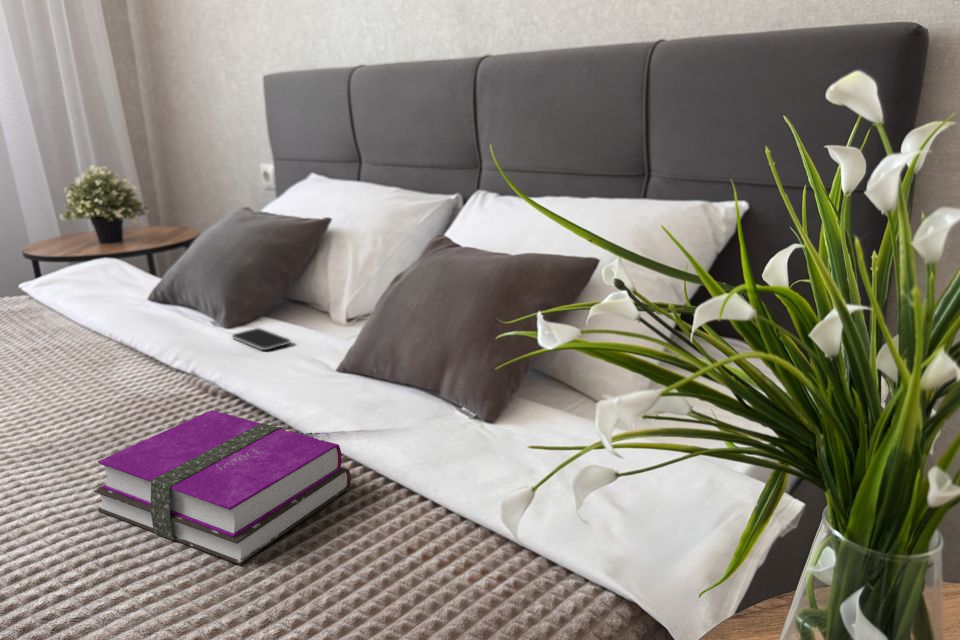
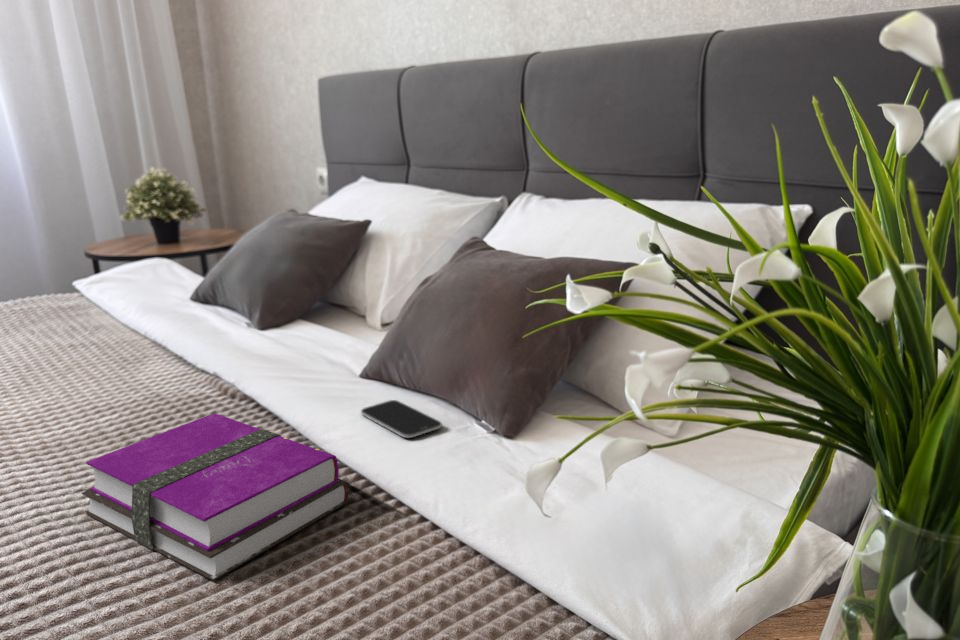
smartphone: present [232,328,290,350] -> present [361,400,442,438]

